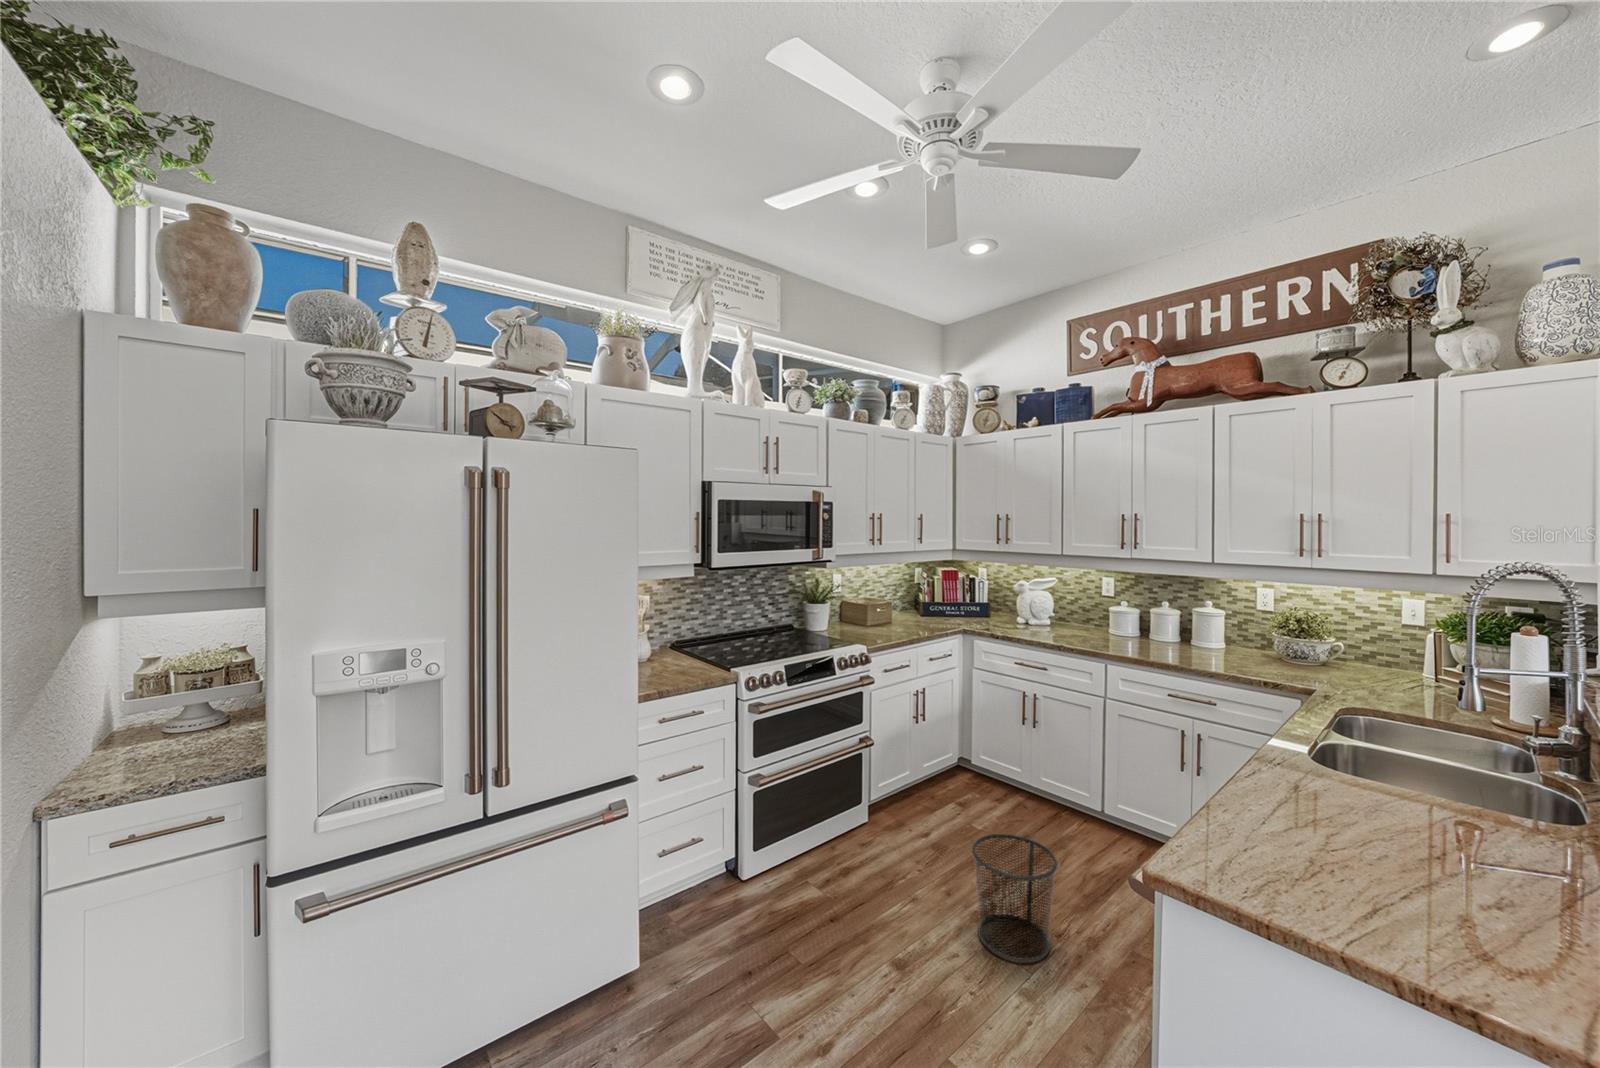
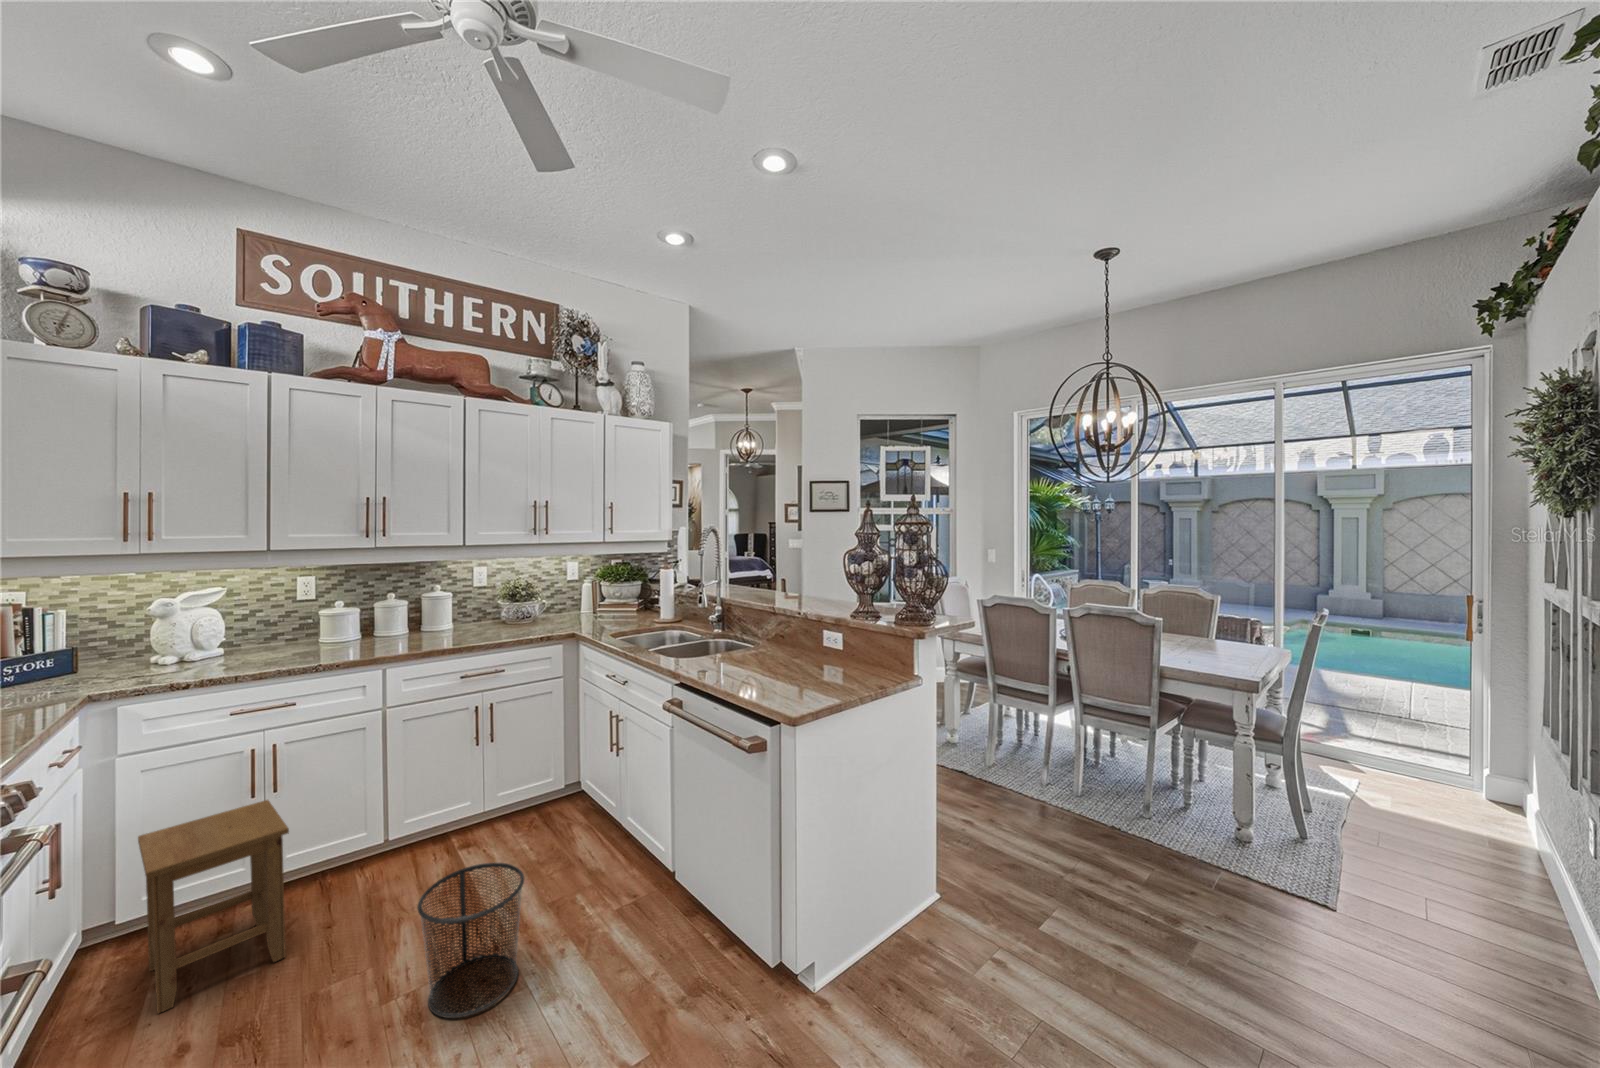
stool: none [923,717,1007,836] -> present [138,800,289,1013]

